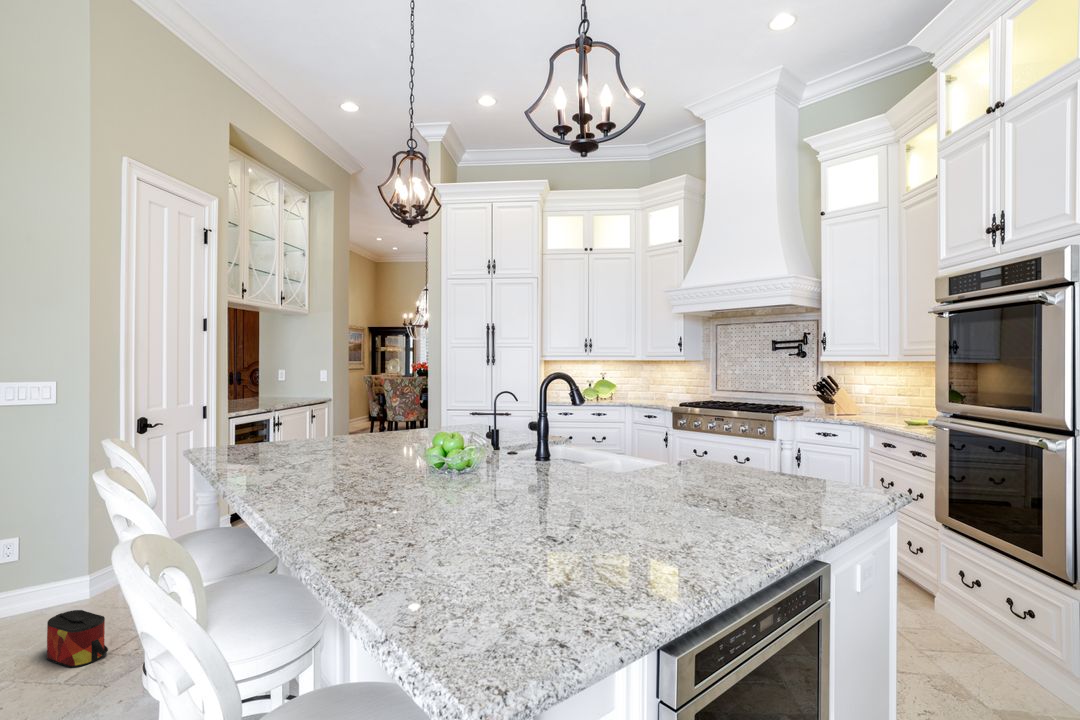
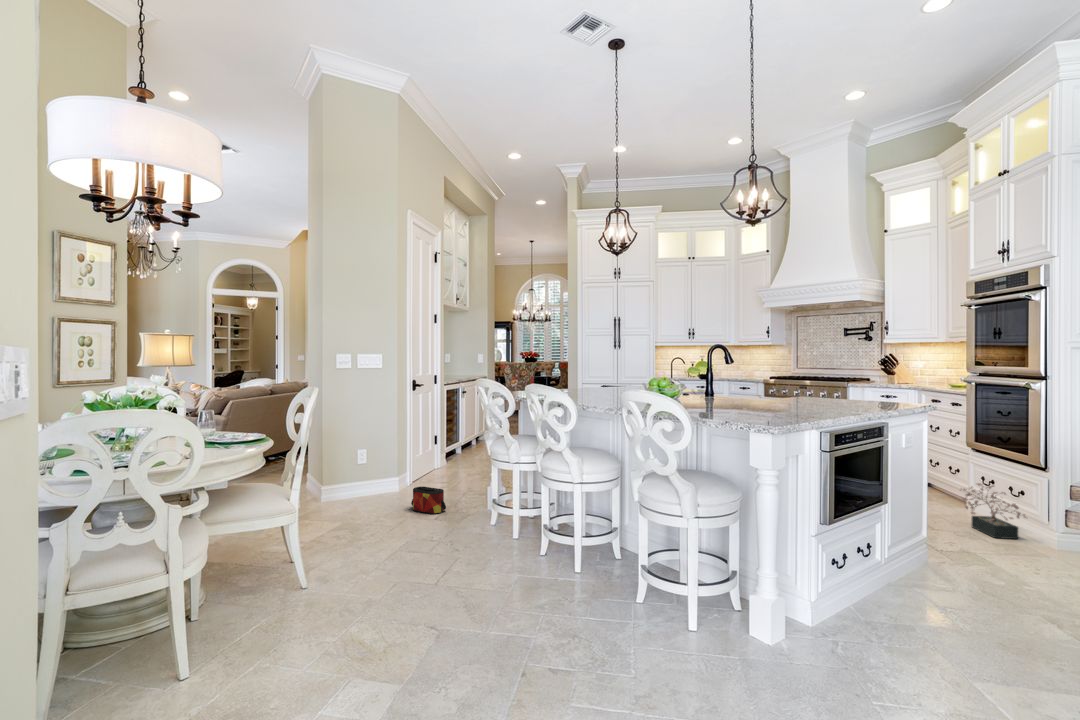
decorative plant: none [932,589,1044,694] -> present [962,483,1026,539]

